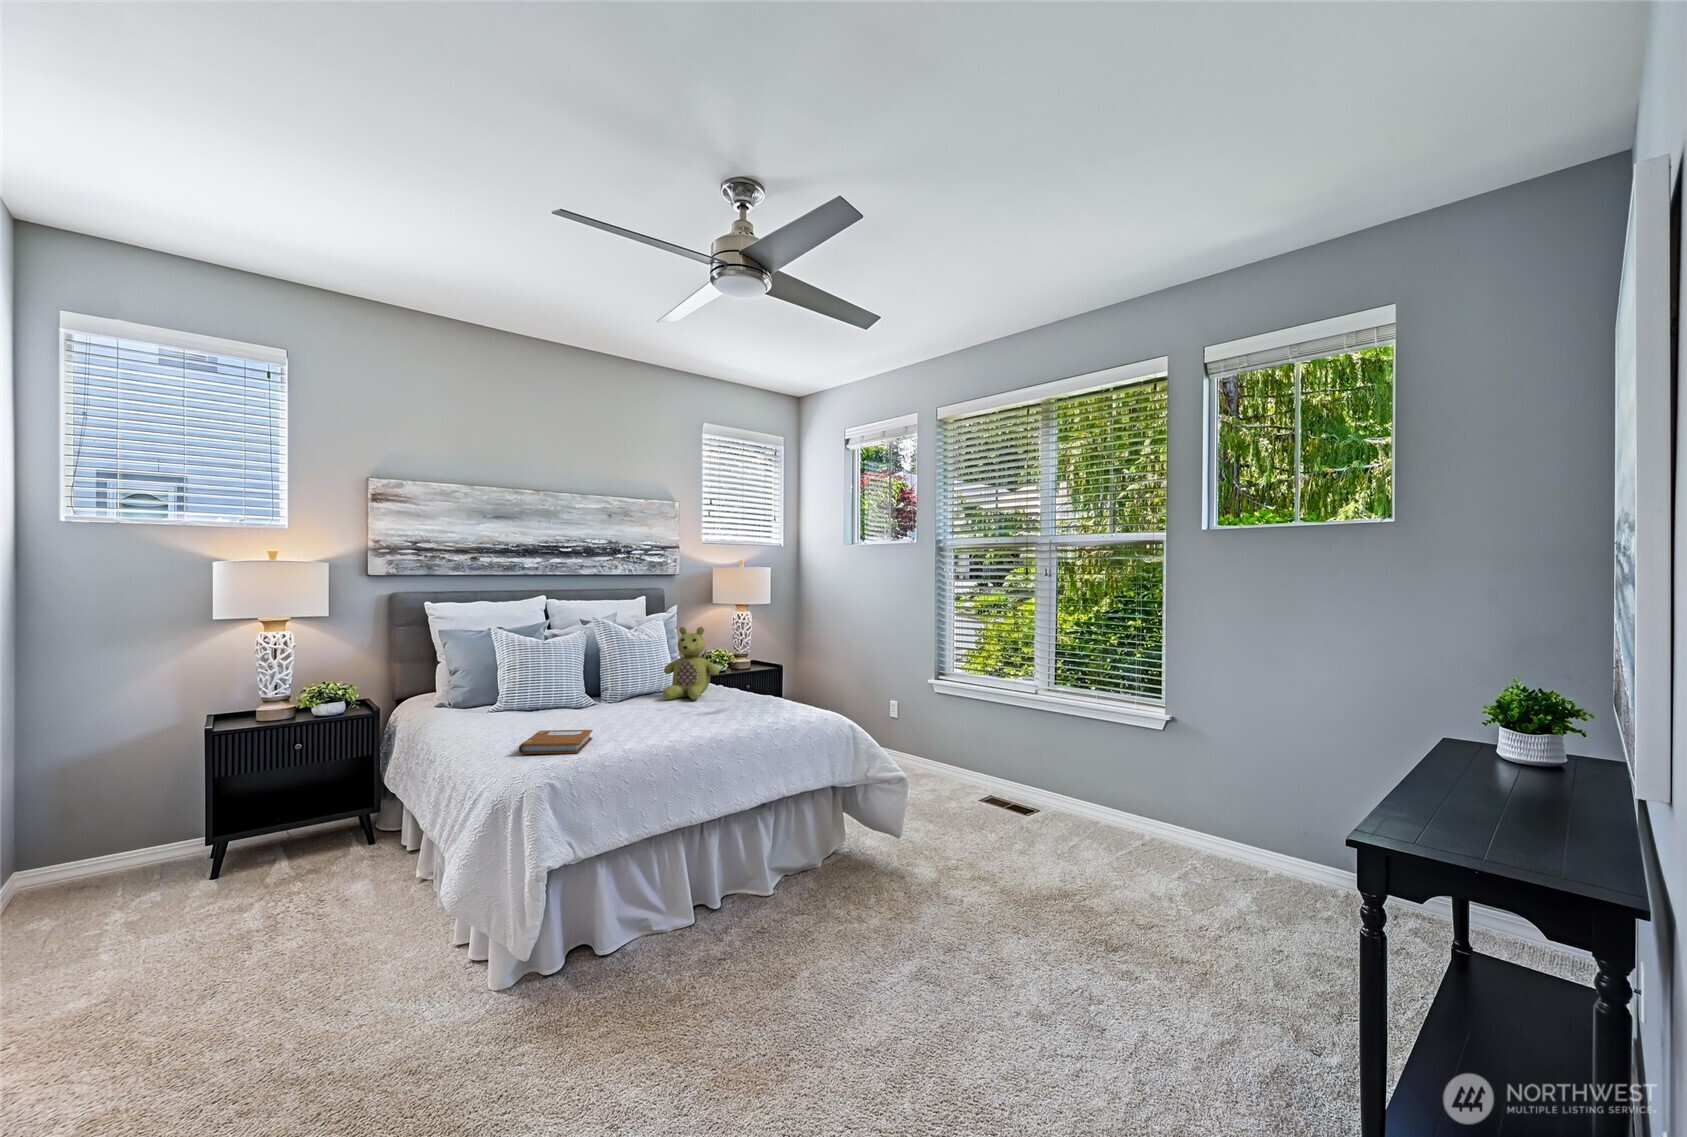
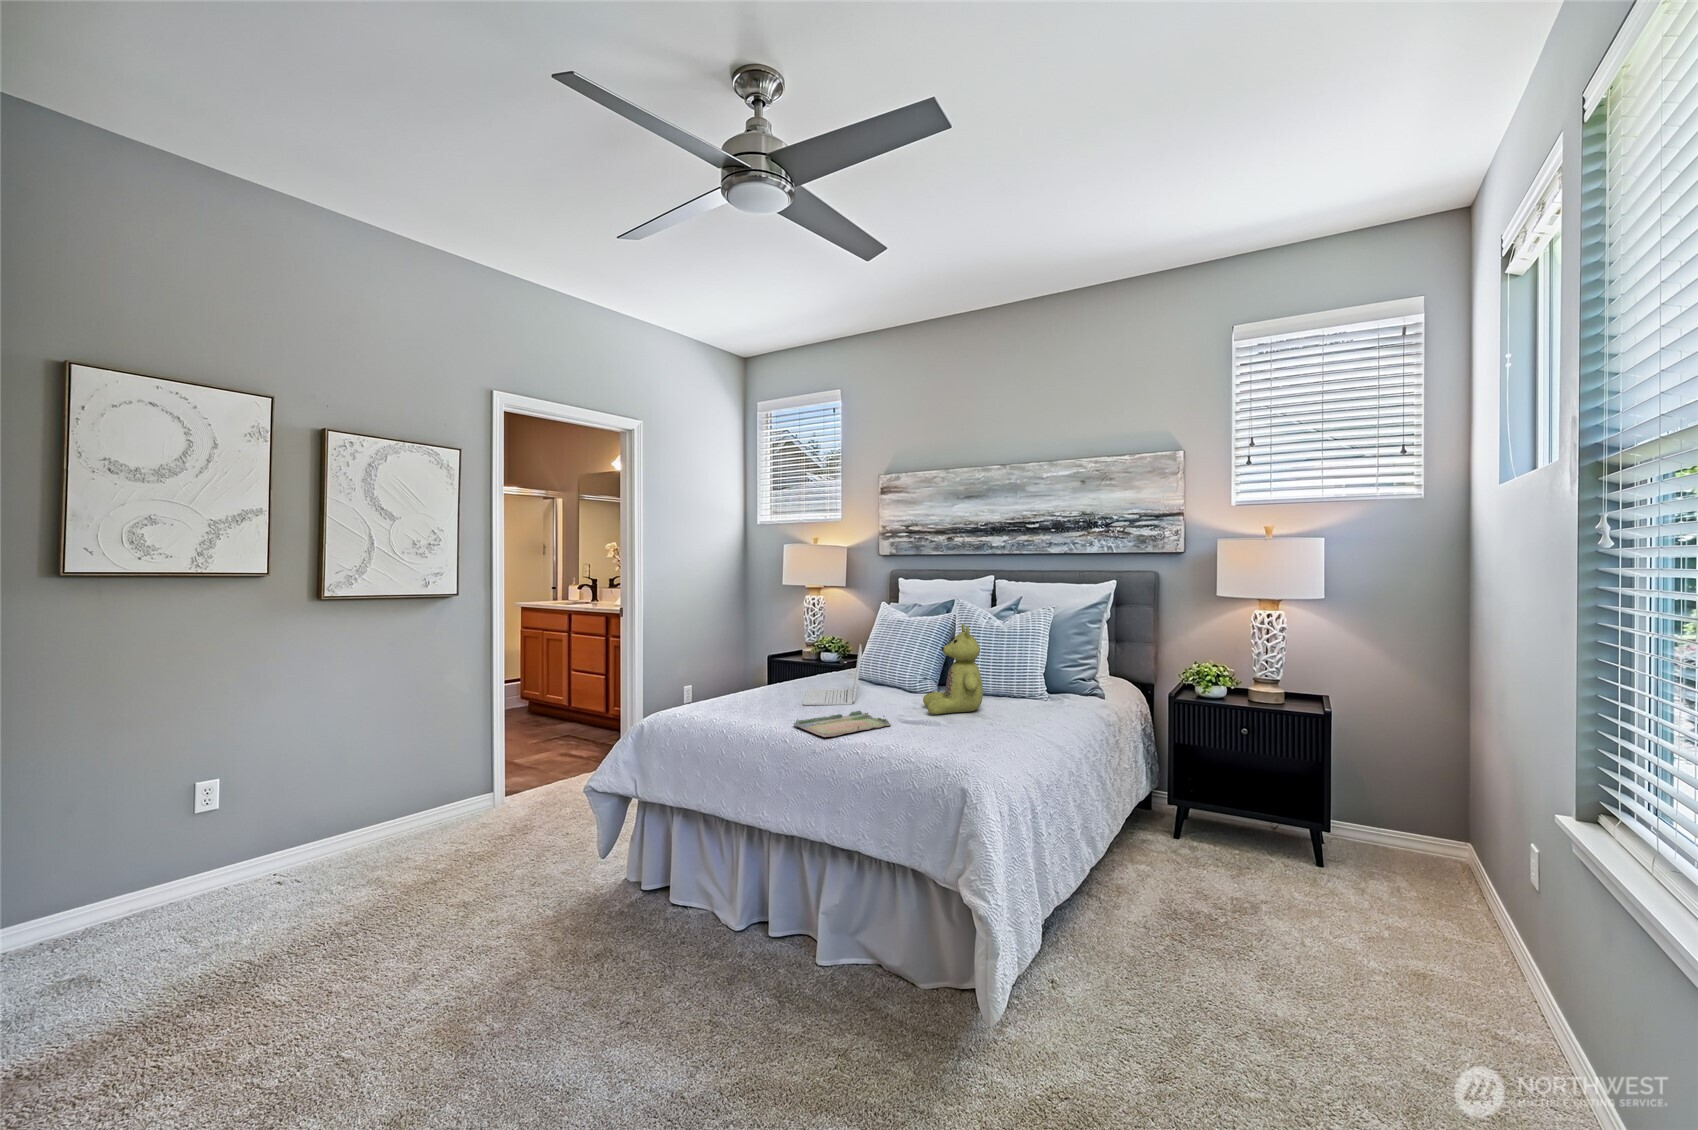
laptop: none [527,661,619,722] -> present [803,644,862,705]
tray: none [661,701,730,724] -> present [793,711,891,737]
notebook: present [519,730,593,754] -> none [674,699,735,722]

